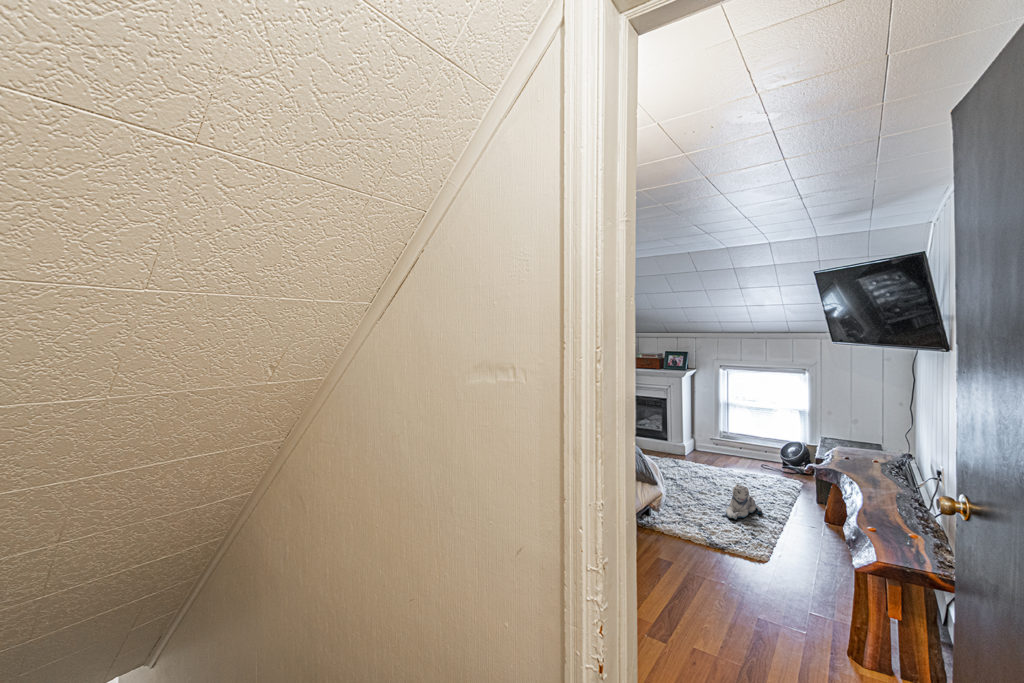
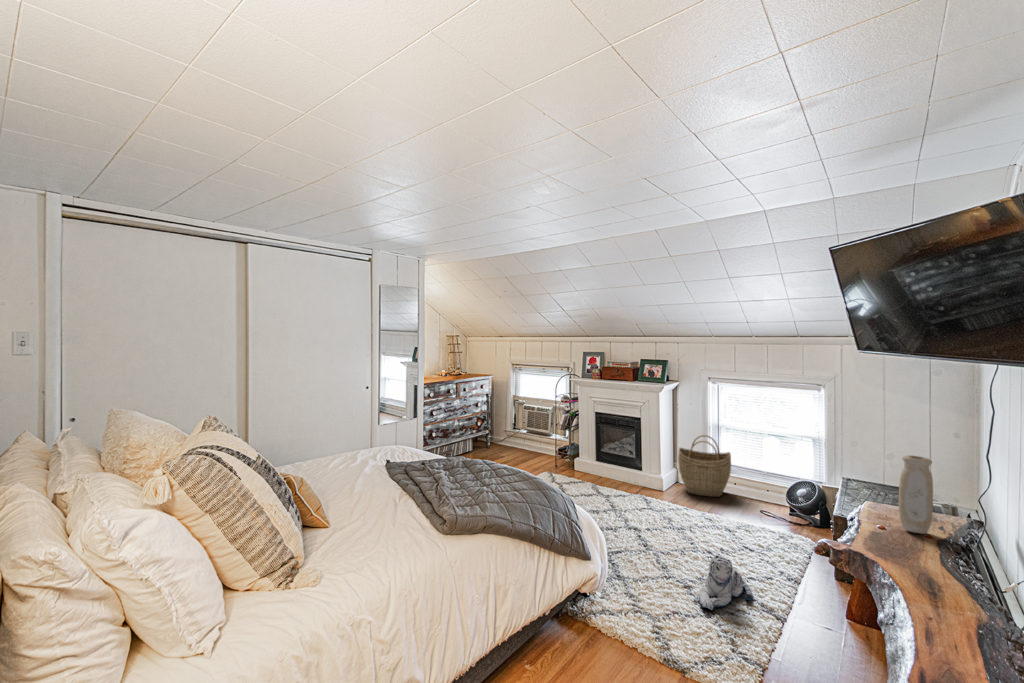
vase: none [858,407,878,455] -> present [898,455,933,534]
woven basket: none [696,411,738,458] -> present [678,435,731,497]

